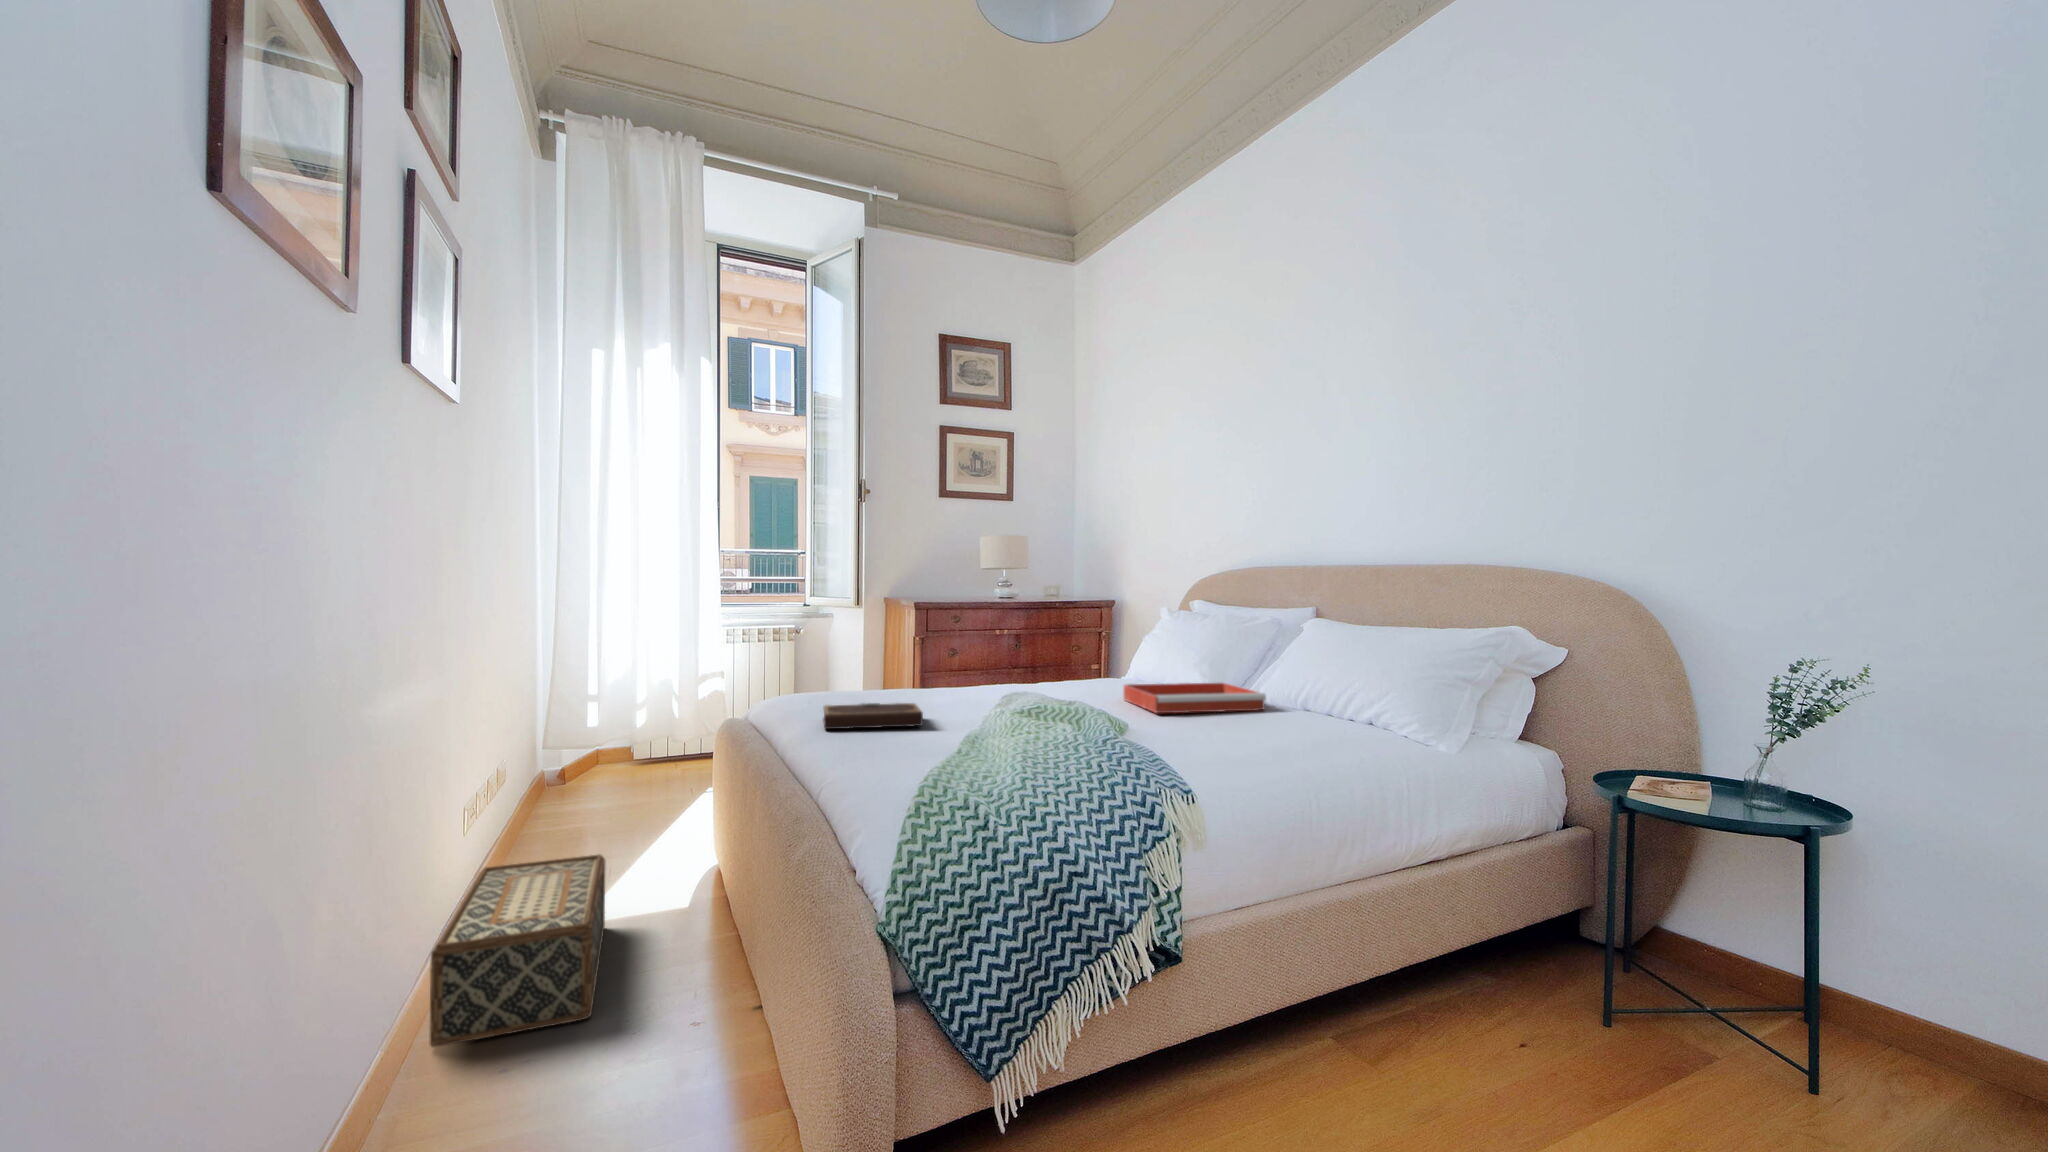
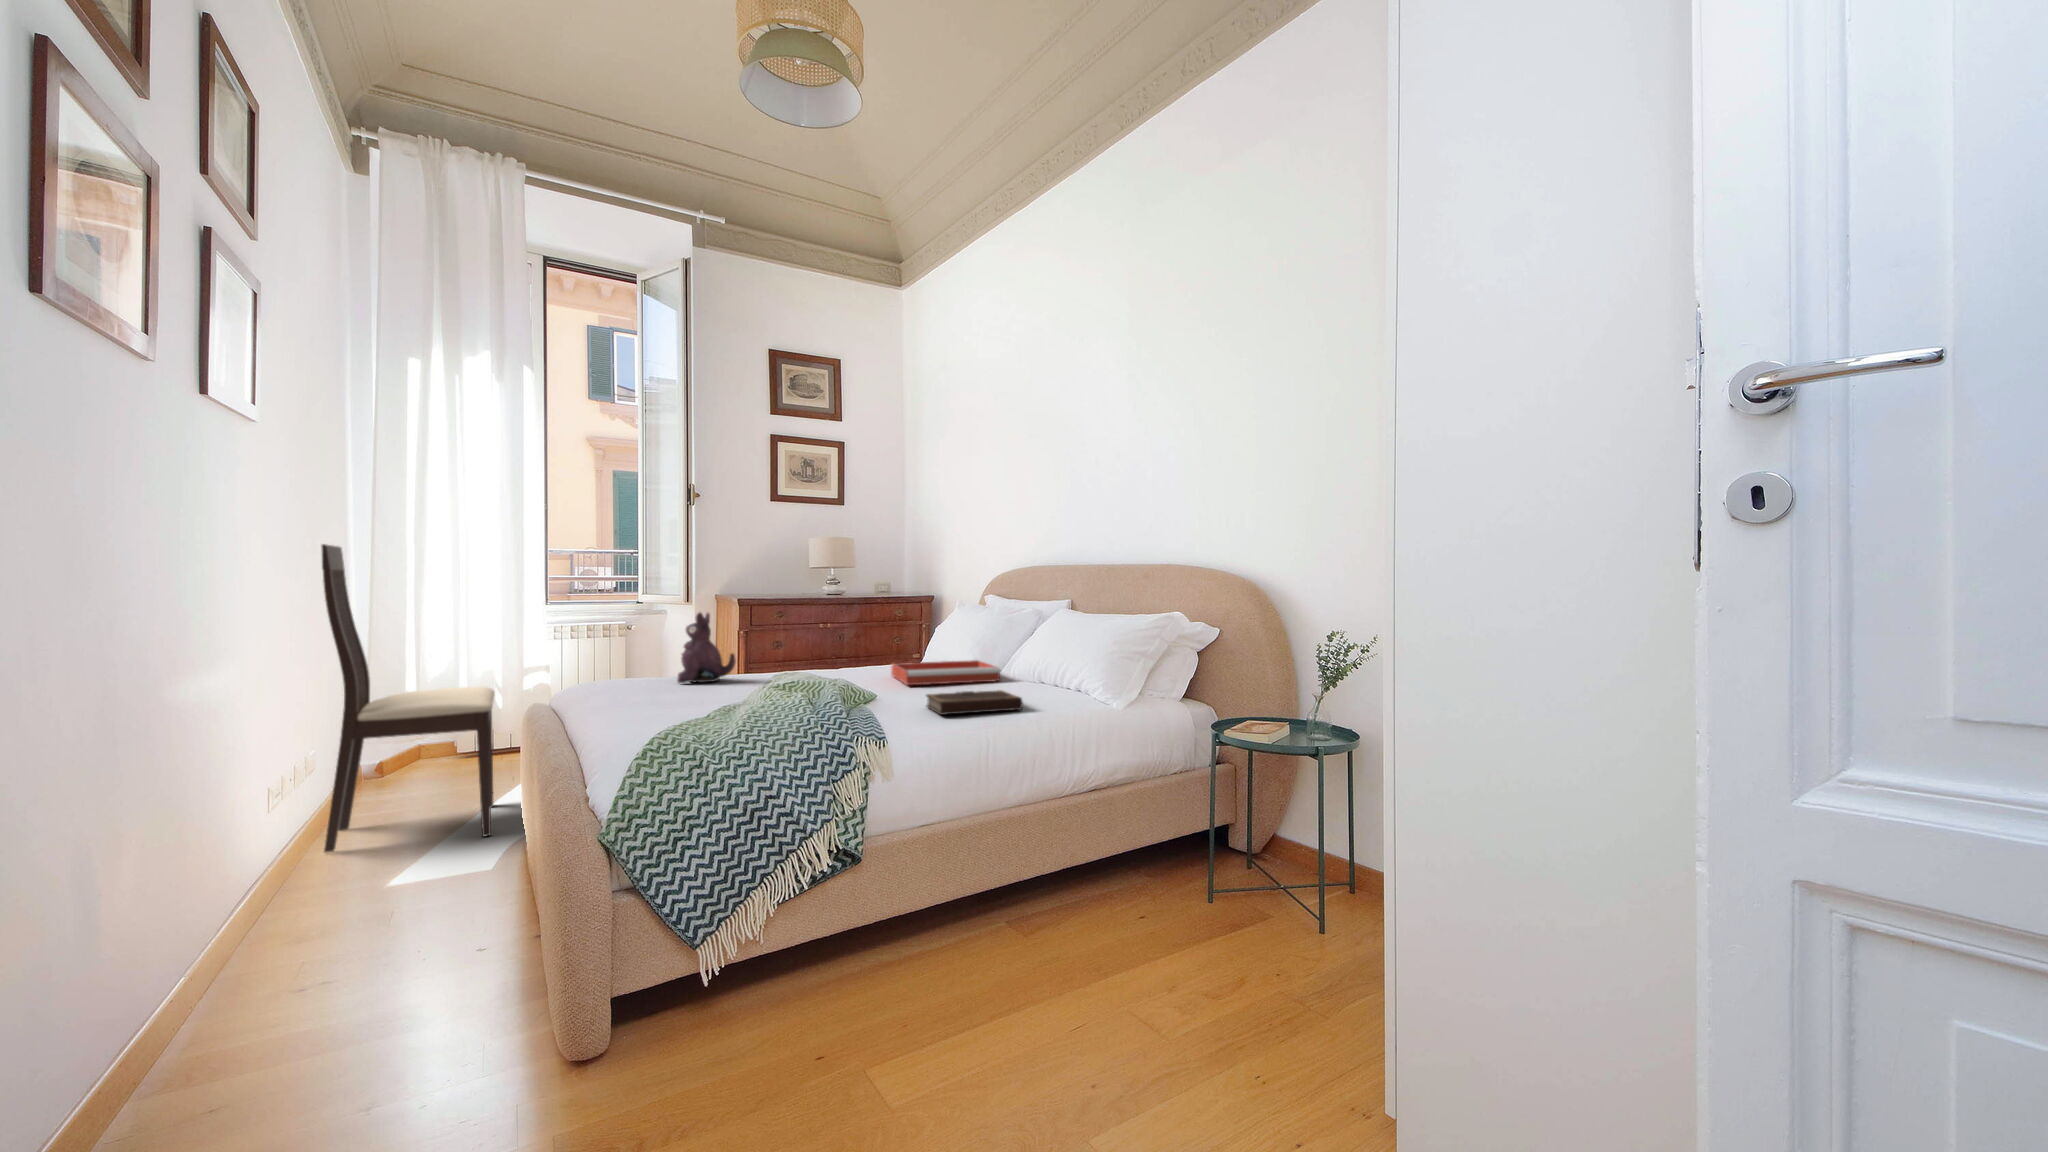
chair: none [511,542,683,884] -> present [321,544,495,852]
plush toy: none [885,622,947,704] -> present [677,613,736,683]
notebook: present [823,703,923,729] -> present [926,690,1023,715]
woven basket: present [430,854,605,1047] -> none [237,818,411,972]

